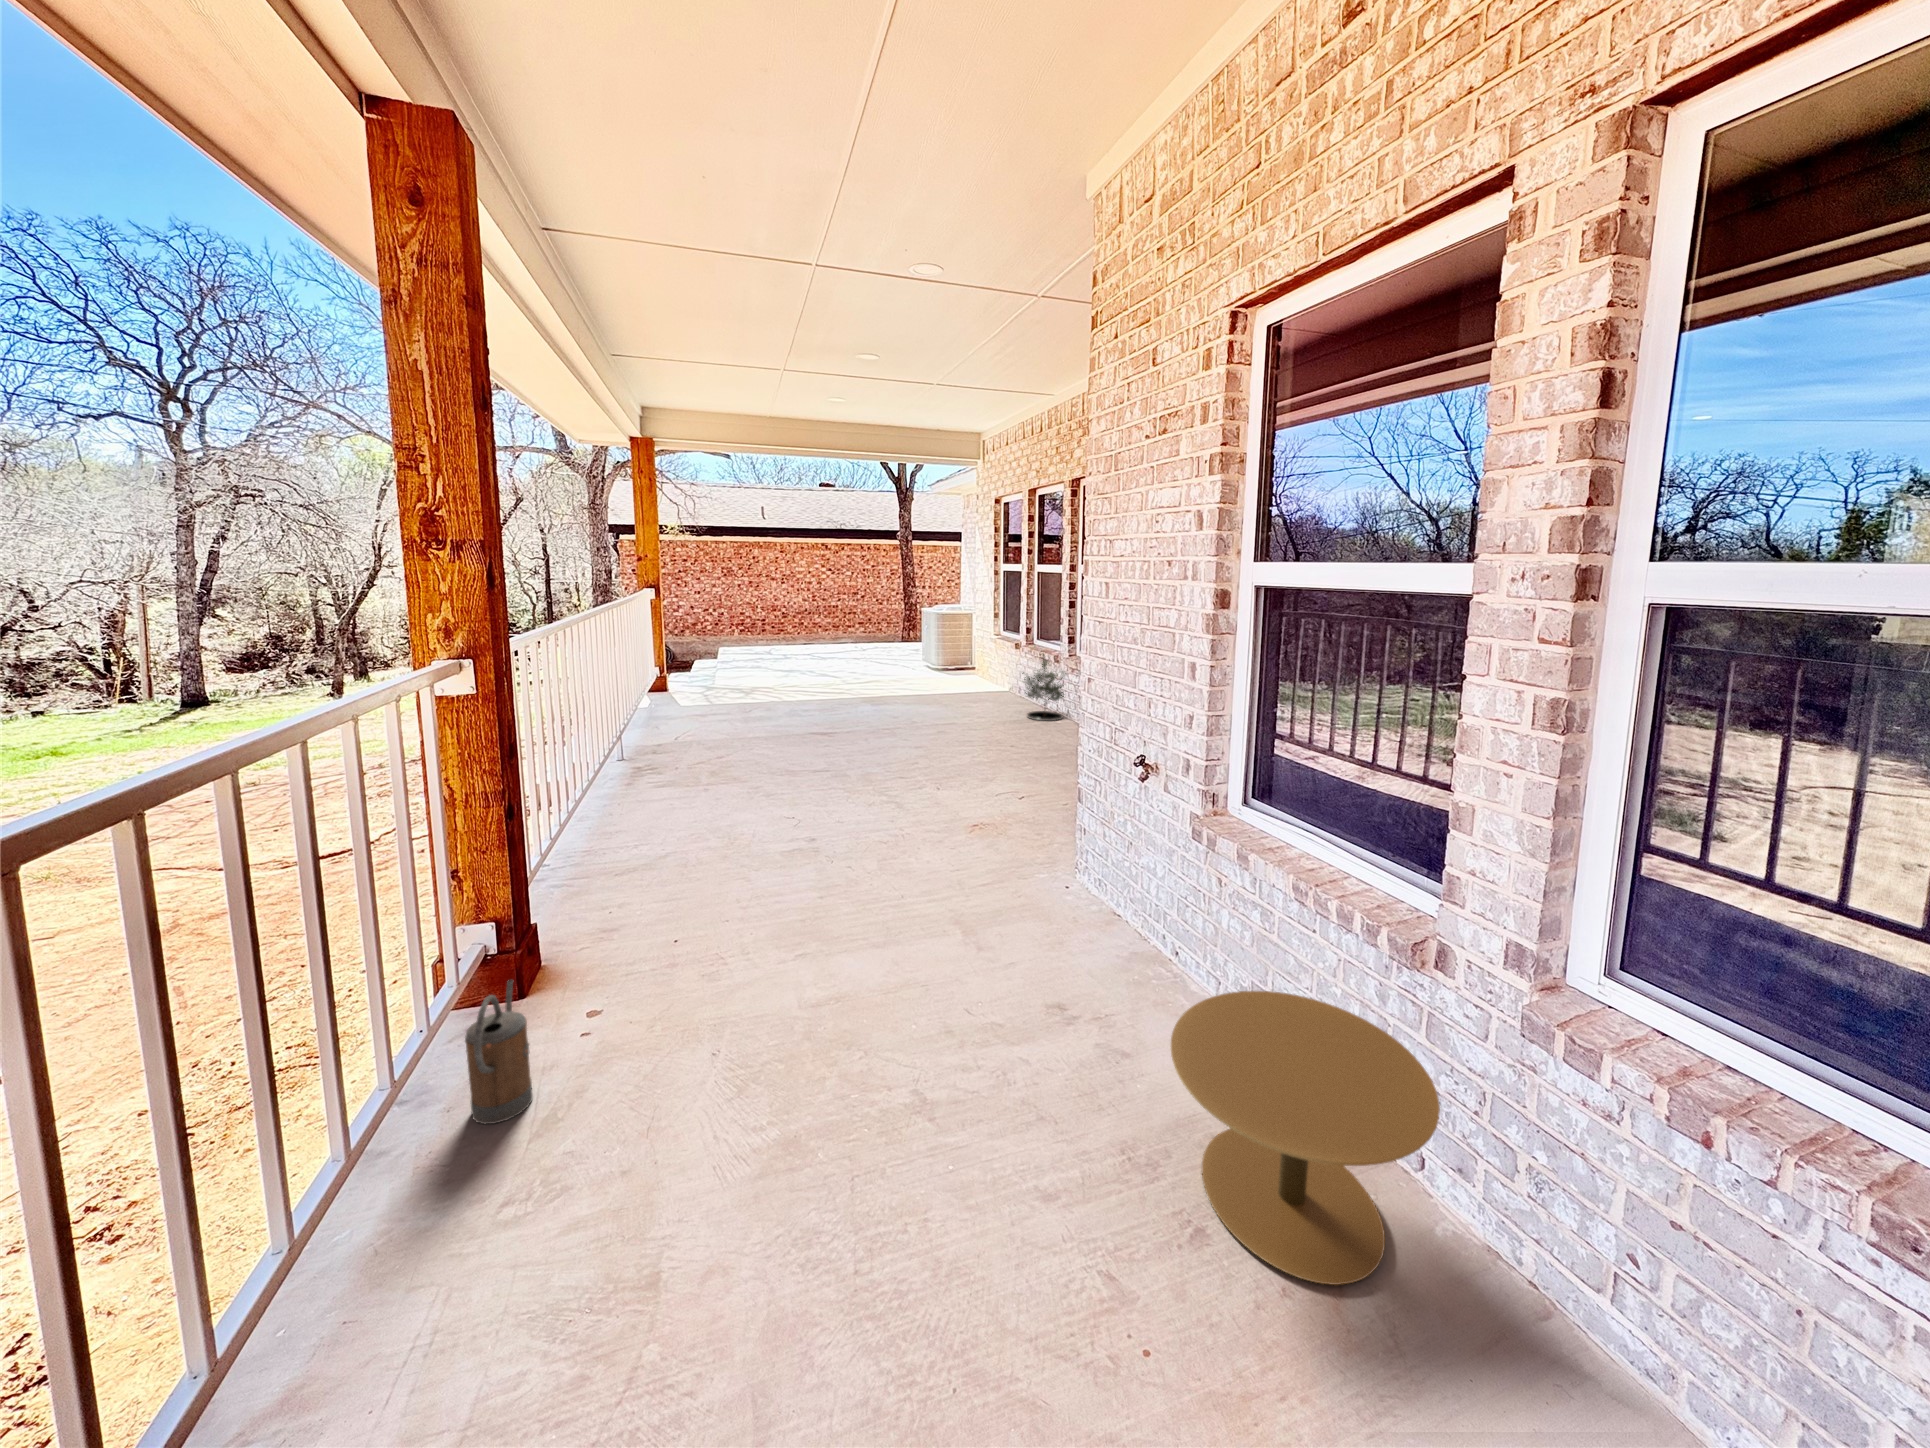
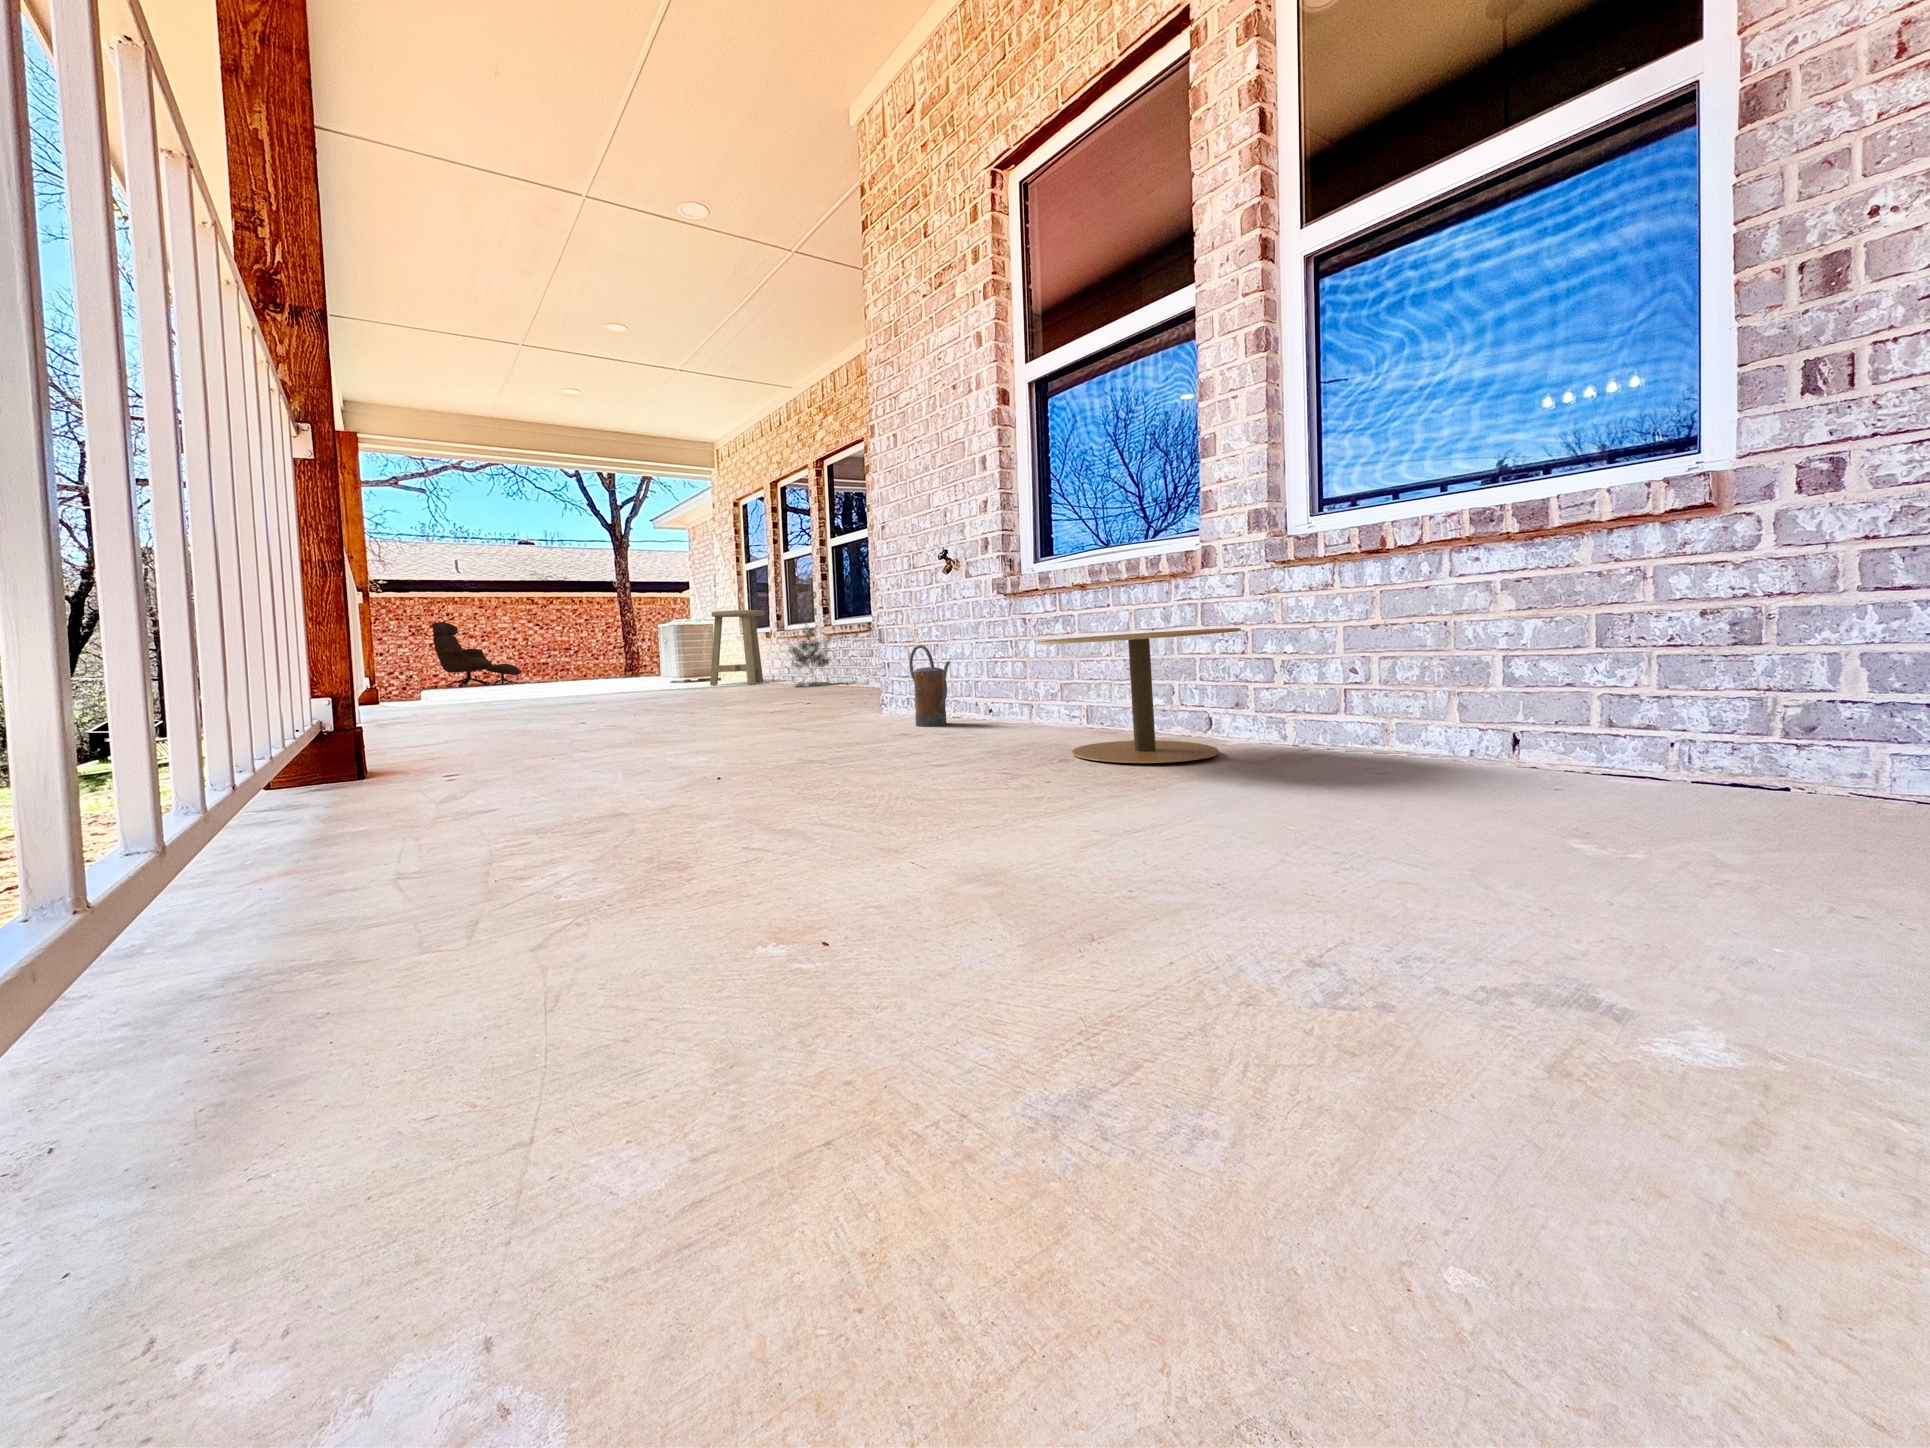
lounge chair: none [740,570,810,632] -> present [432,622,520,687]
stool: none [954,617,1012,696] -> present [710,610,765,685]
watering can: present [465,980,533,1124] -> present [909,645,950,726]

